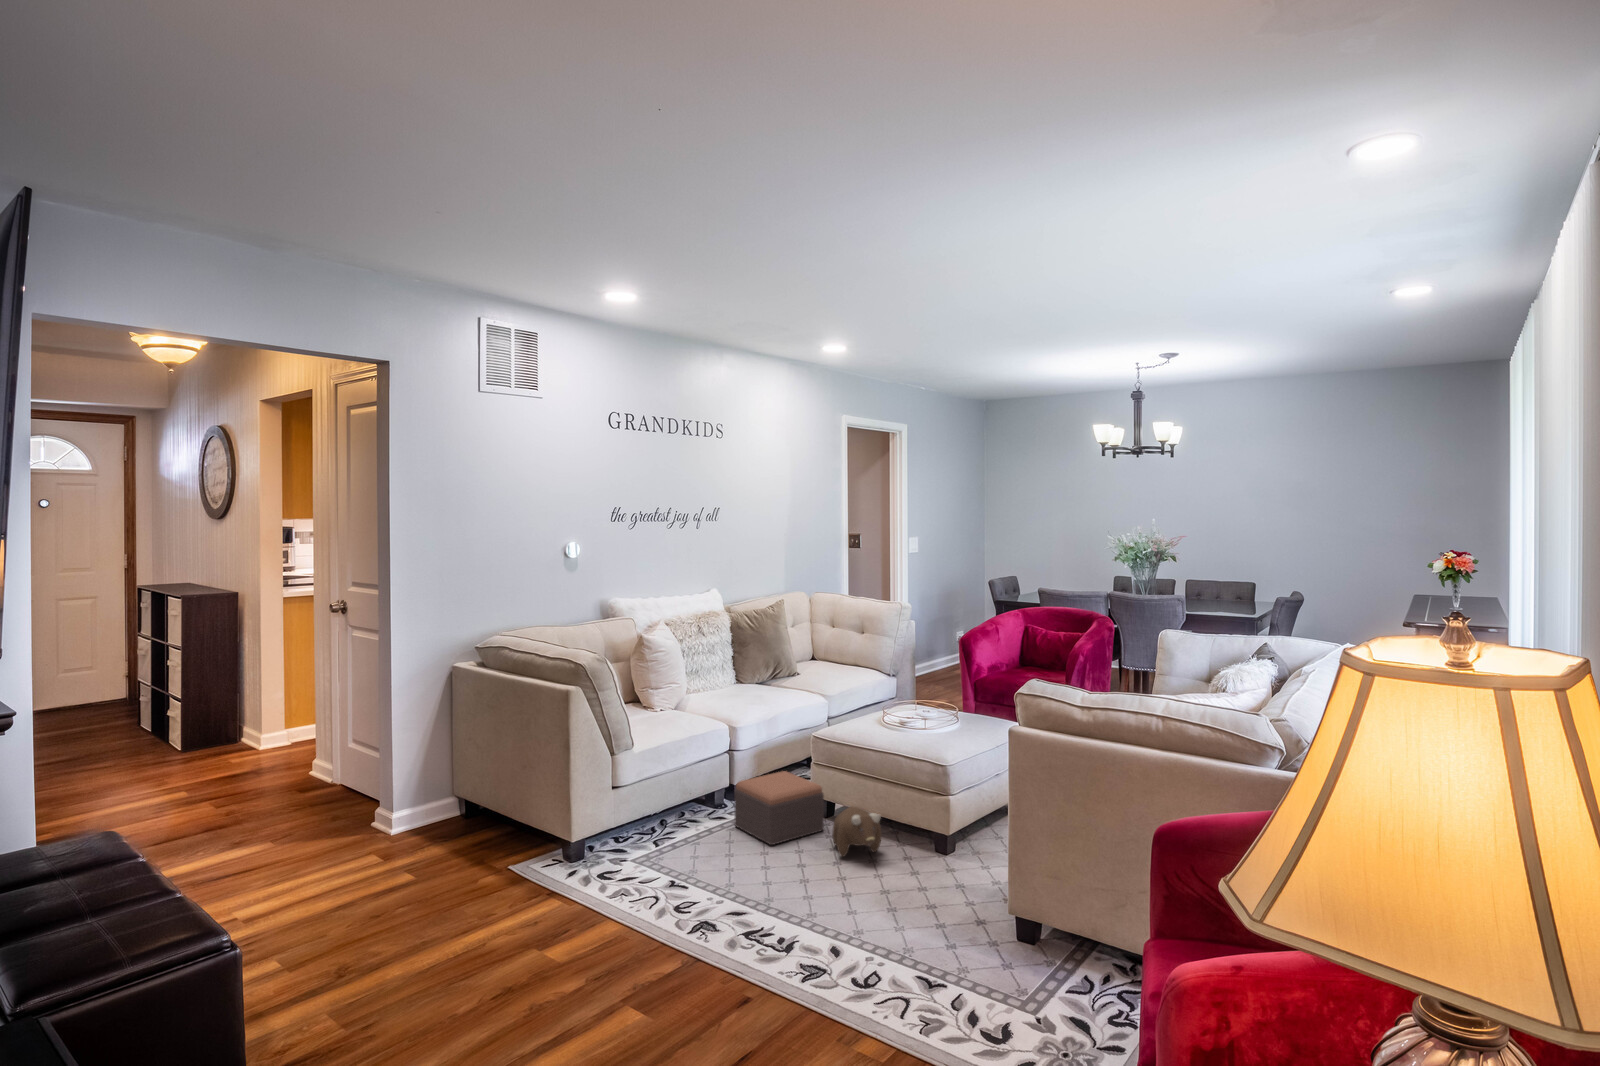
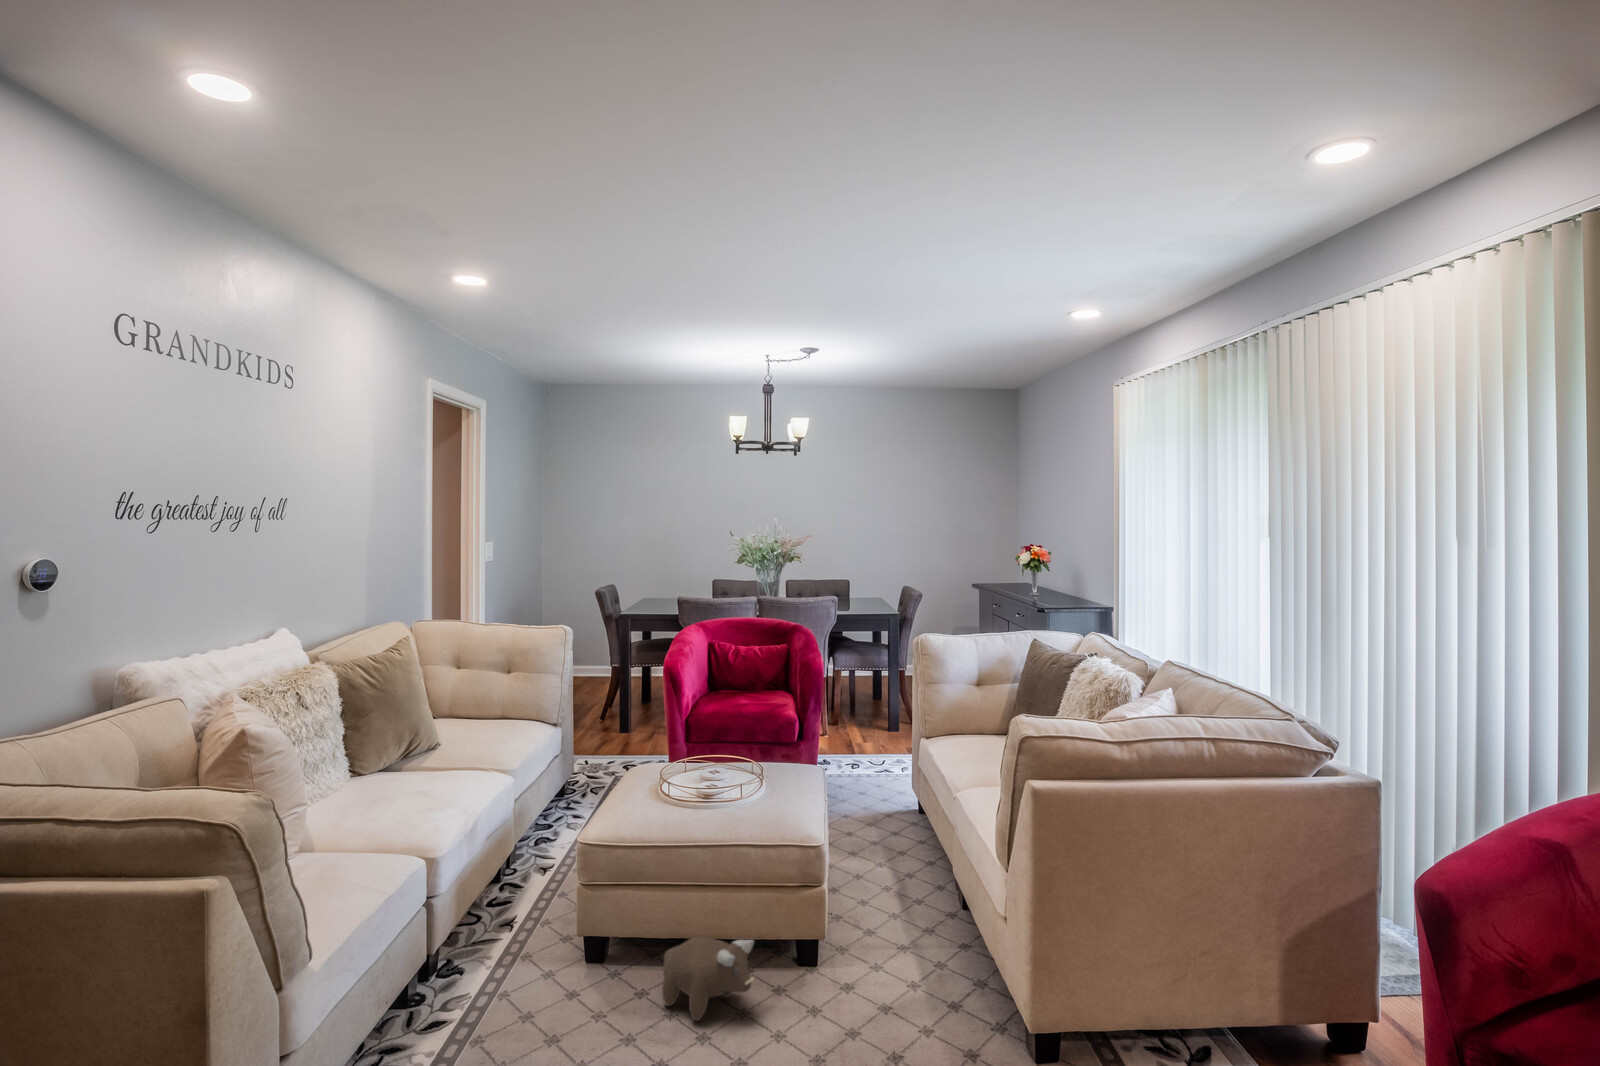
footstool: present [734,771,824,845] -> none [476,908,623,1042]

